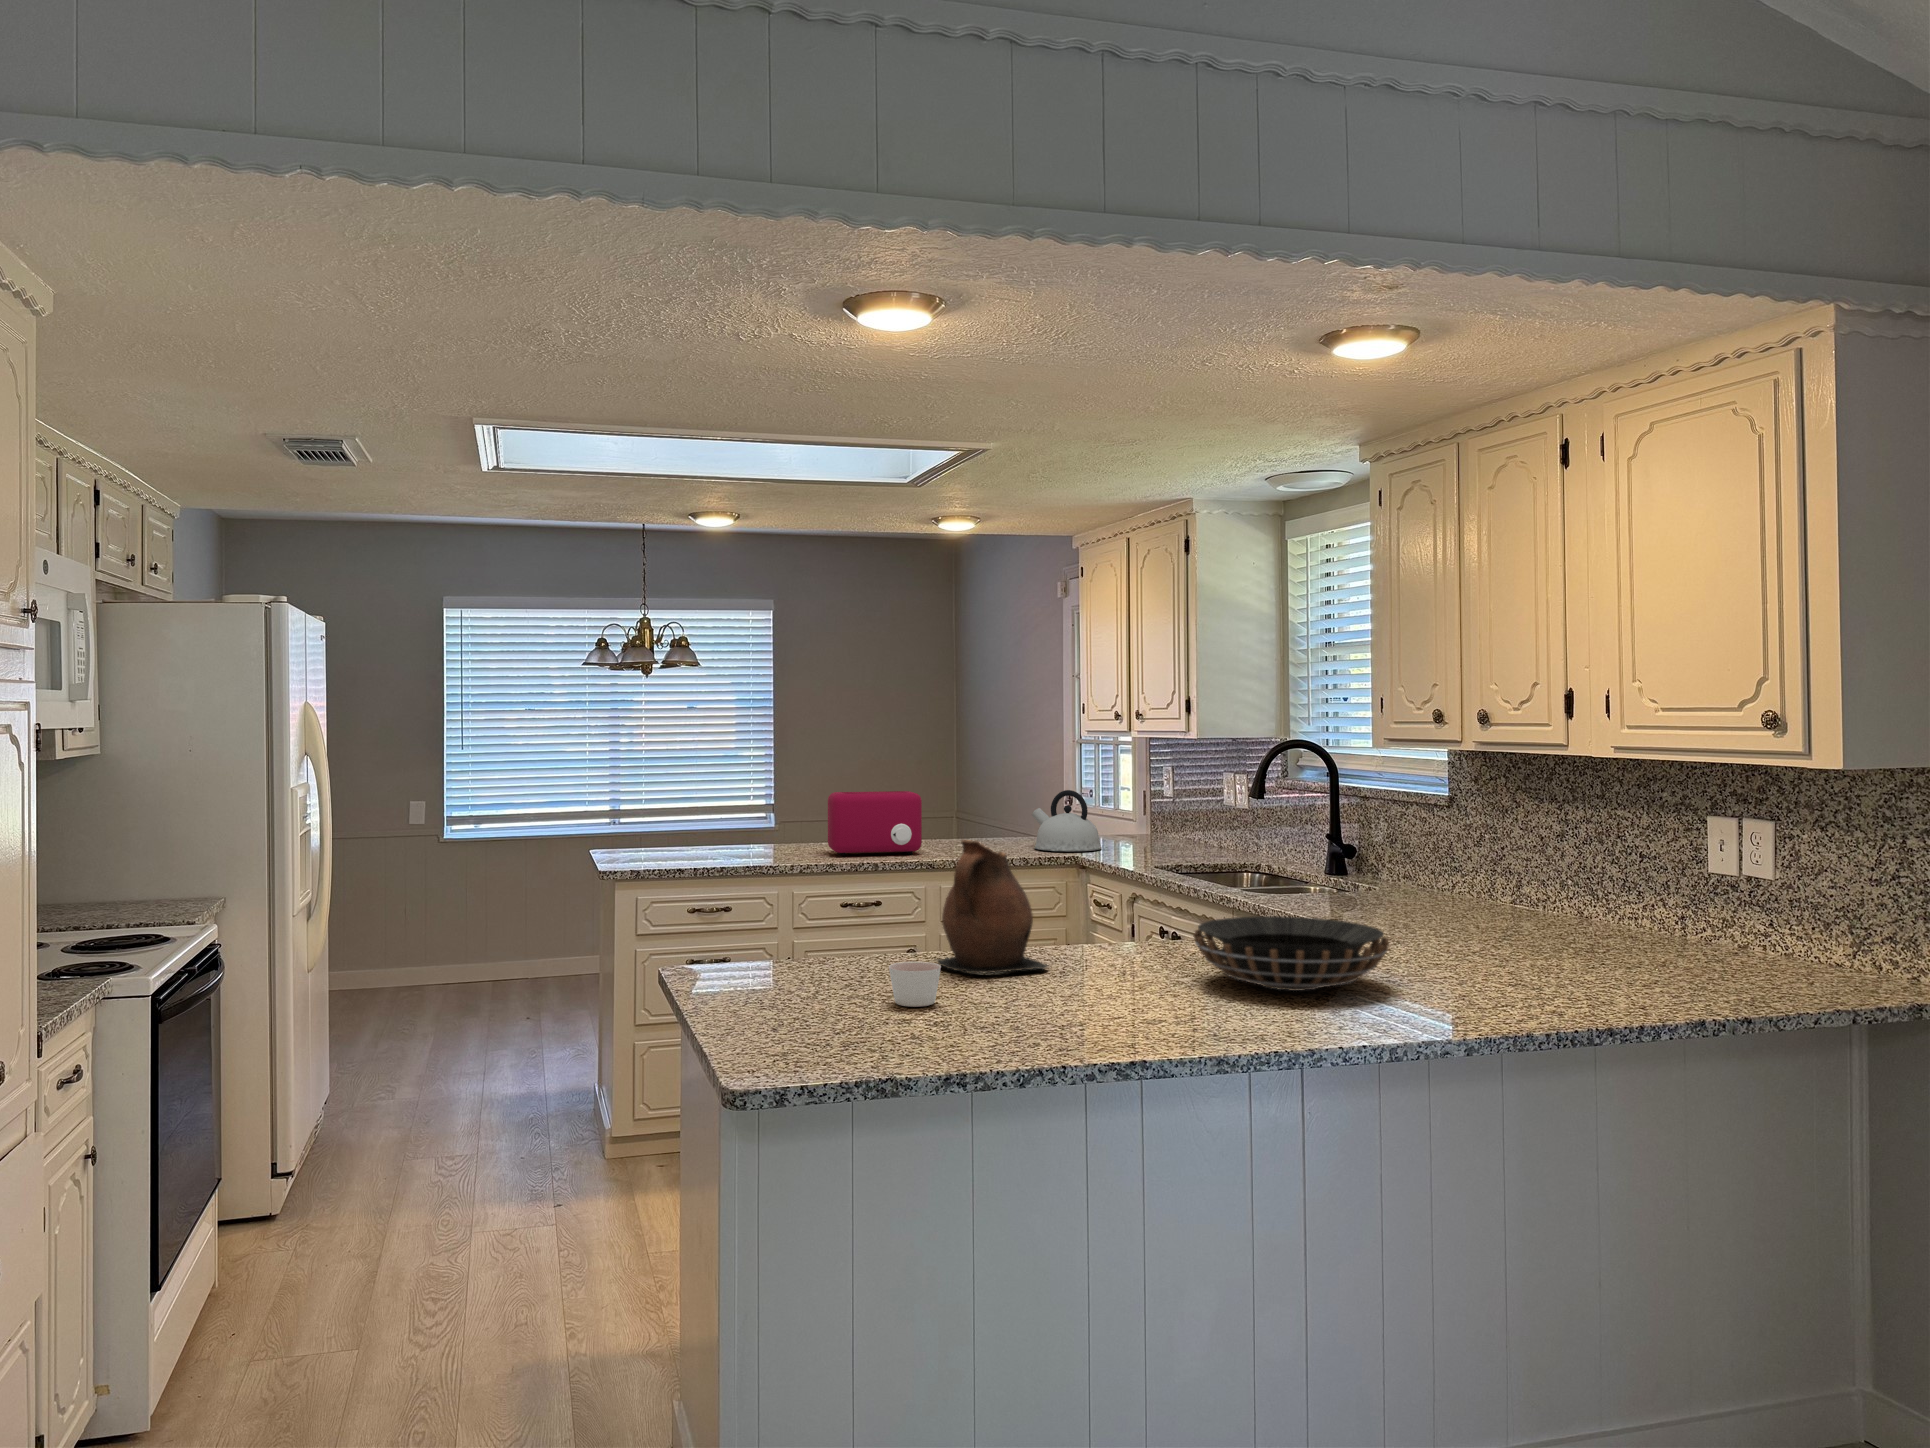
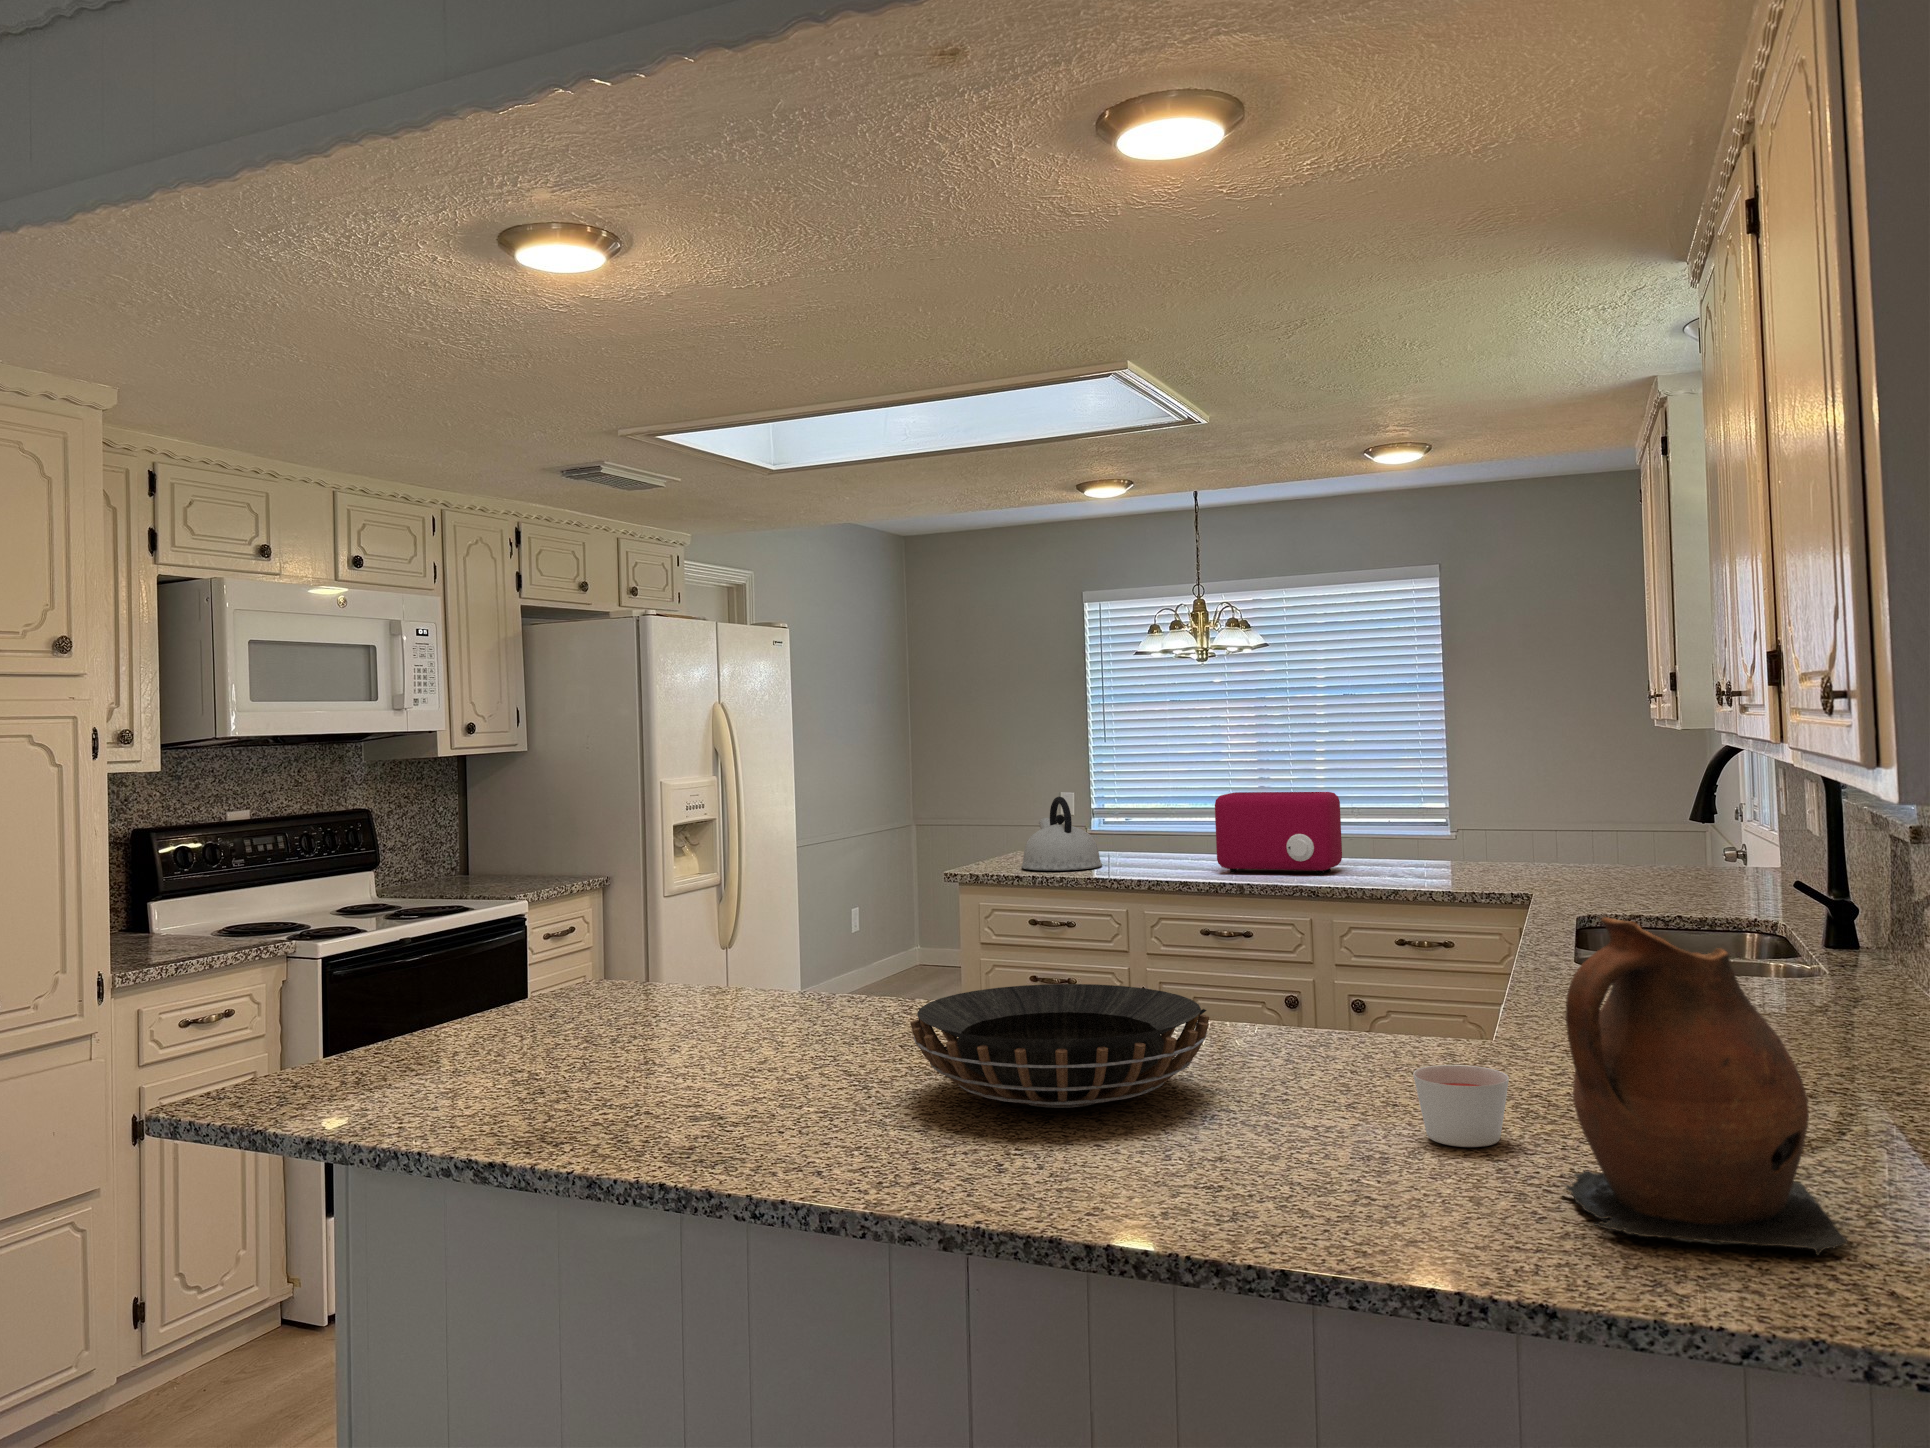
kettle: present [1032,790,1102,851] -> present [1021,797,1102,870]
ceramic pitcher: present [936,840,1048,974] -> present [1561,917,1847,1255]
candle: present [889,962,941,1007] -> present [1413,1065,1509,1147]

